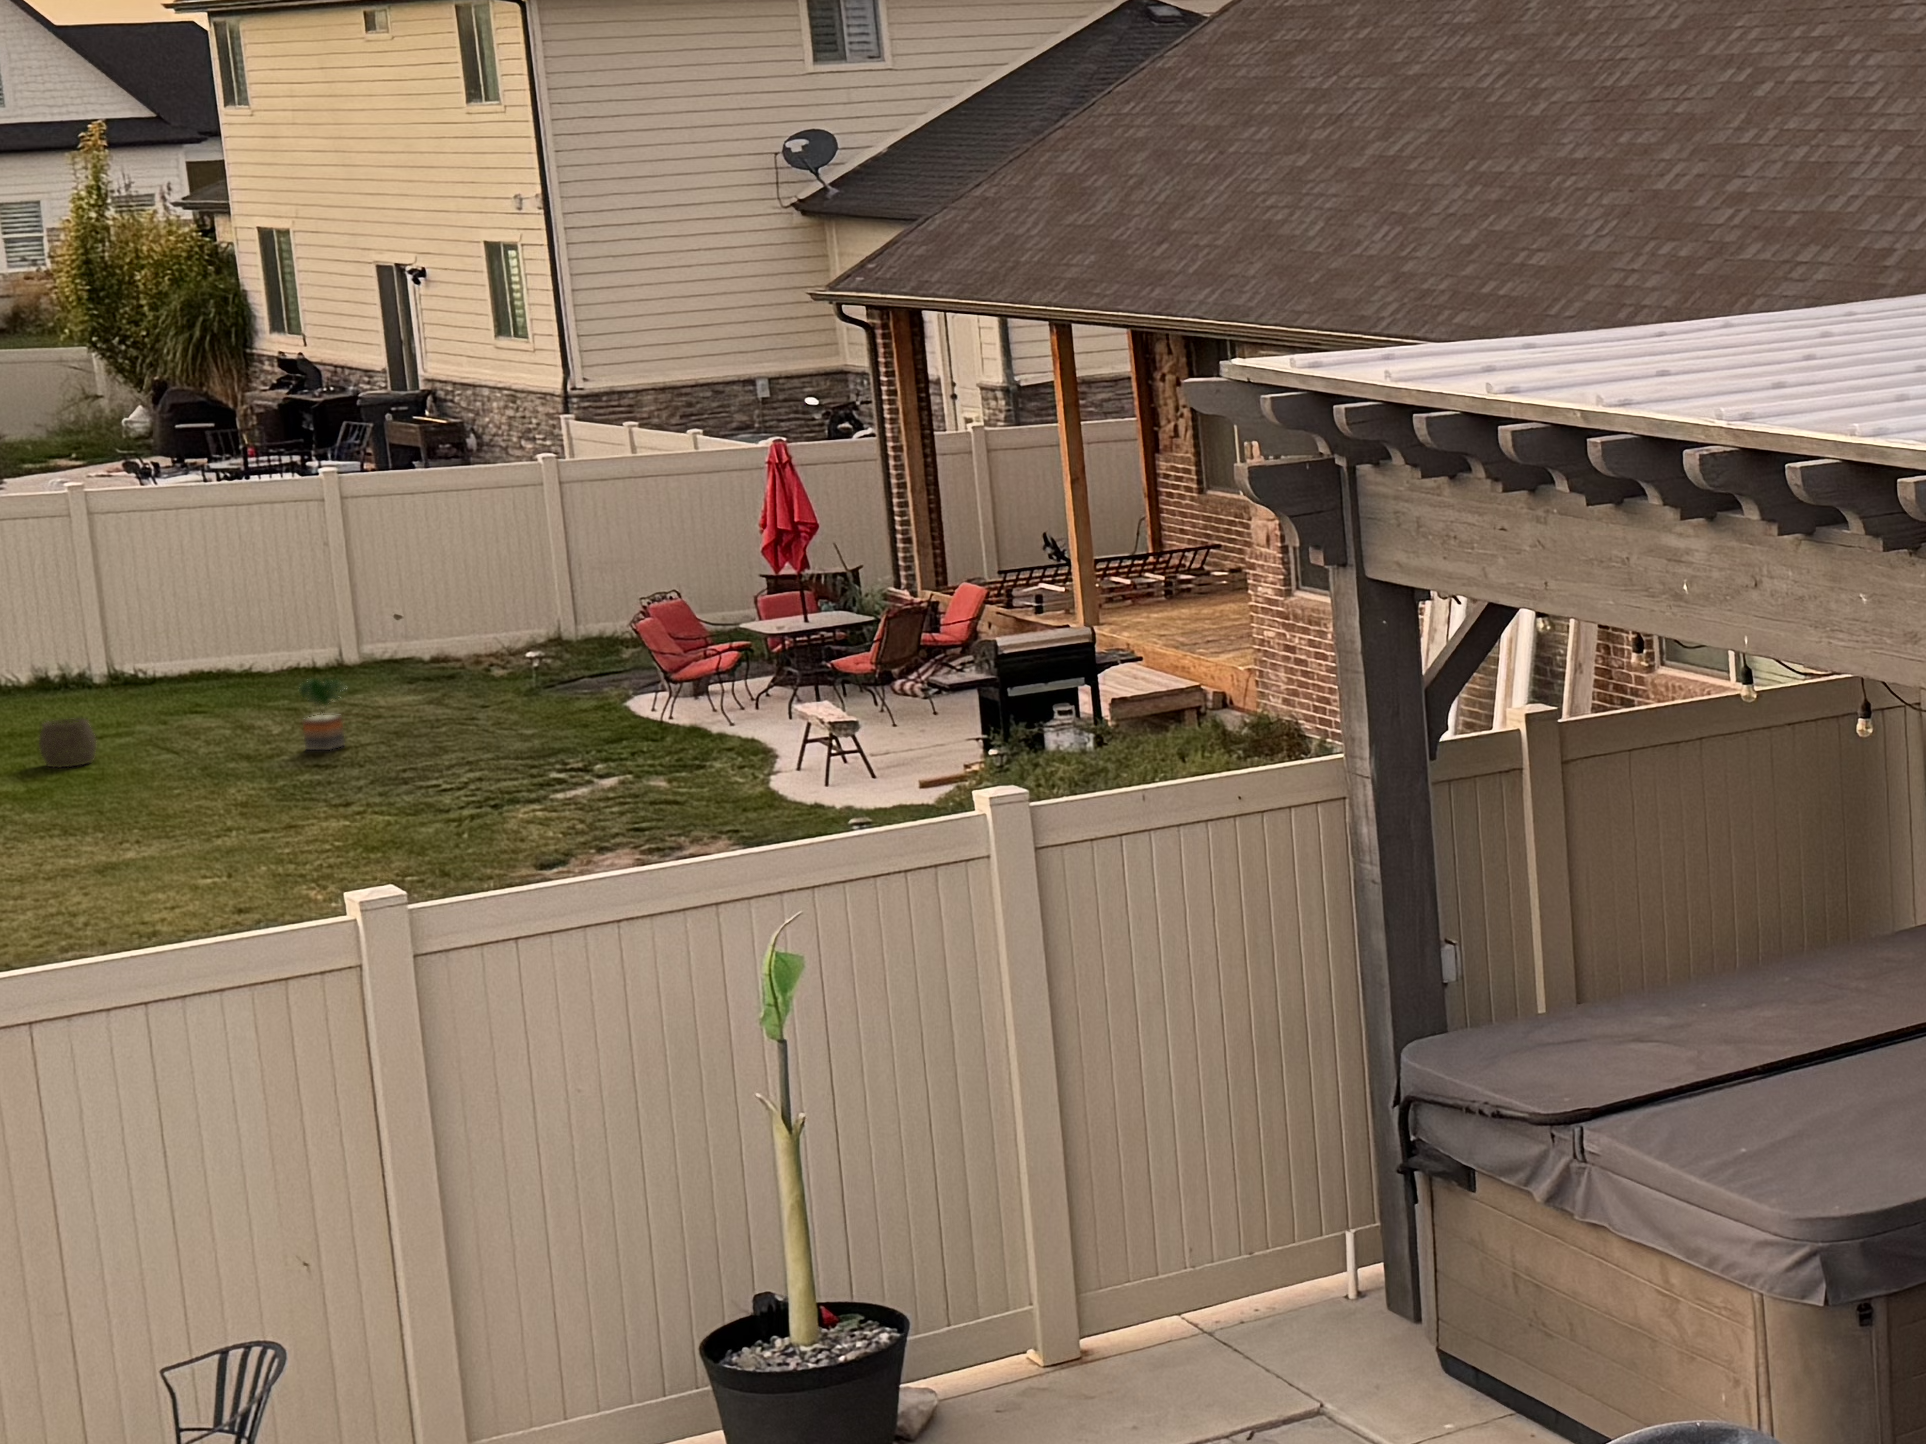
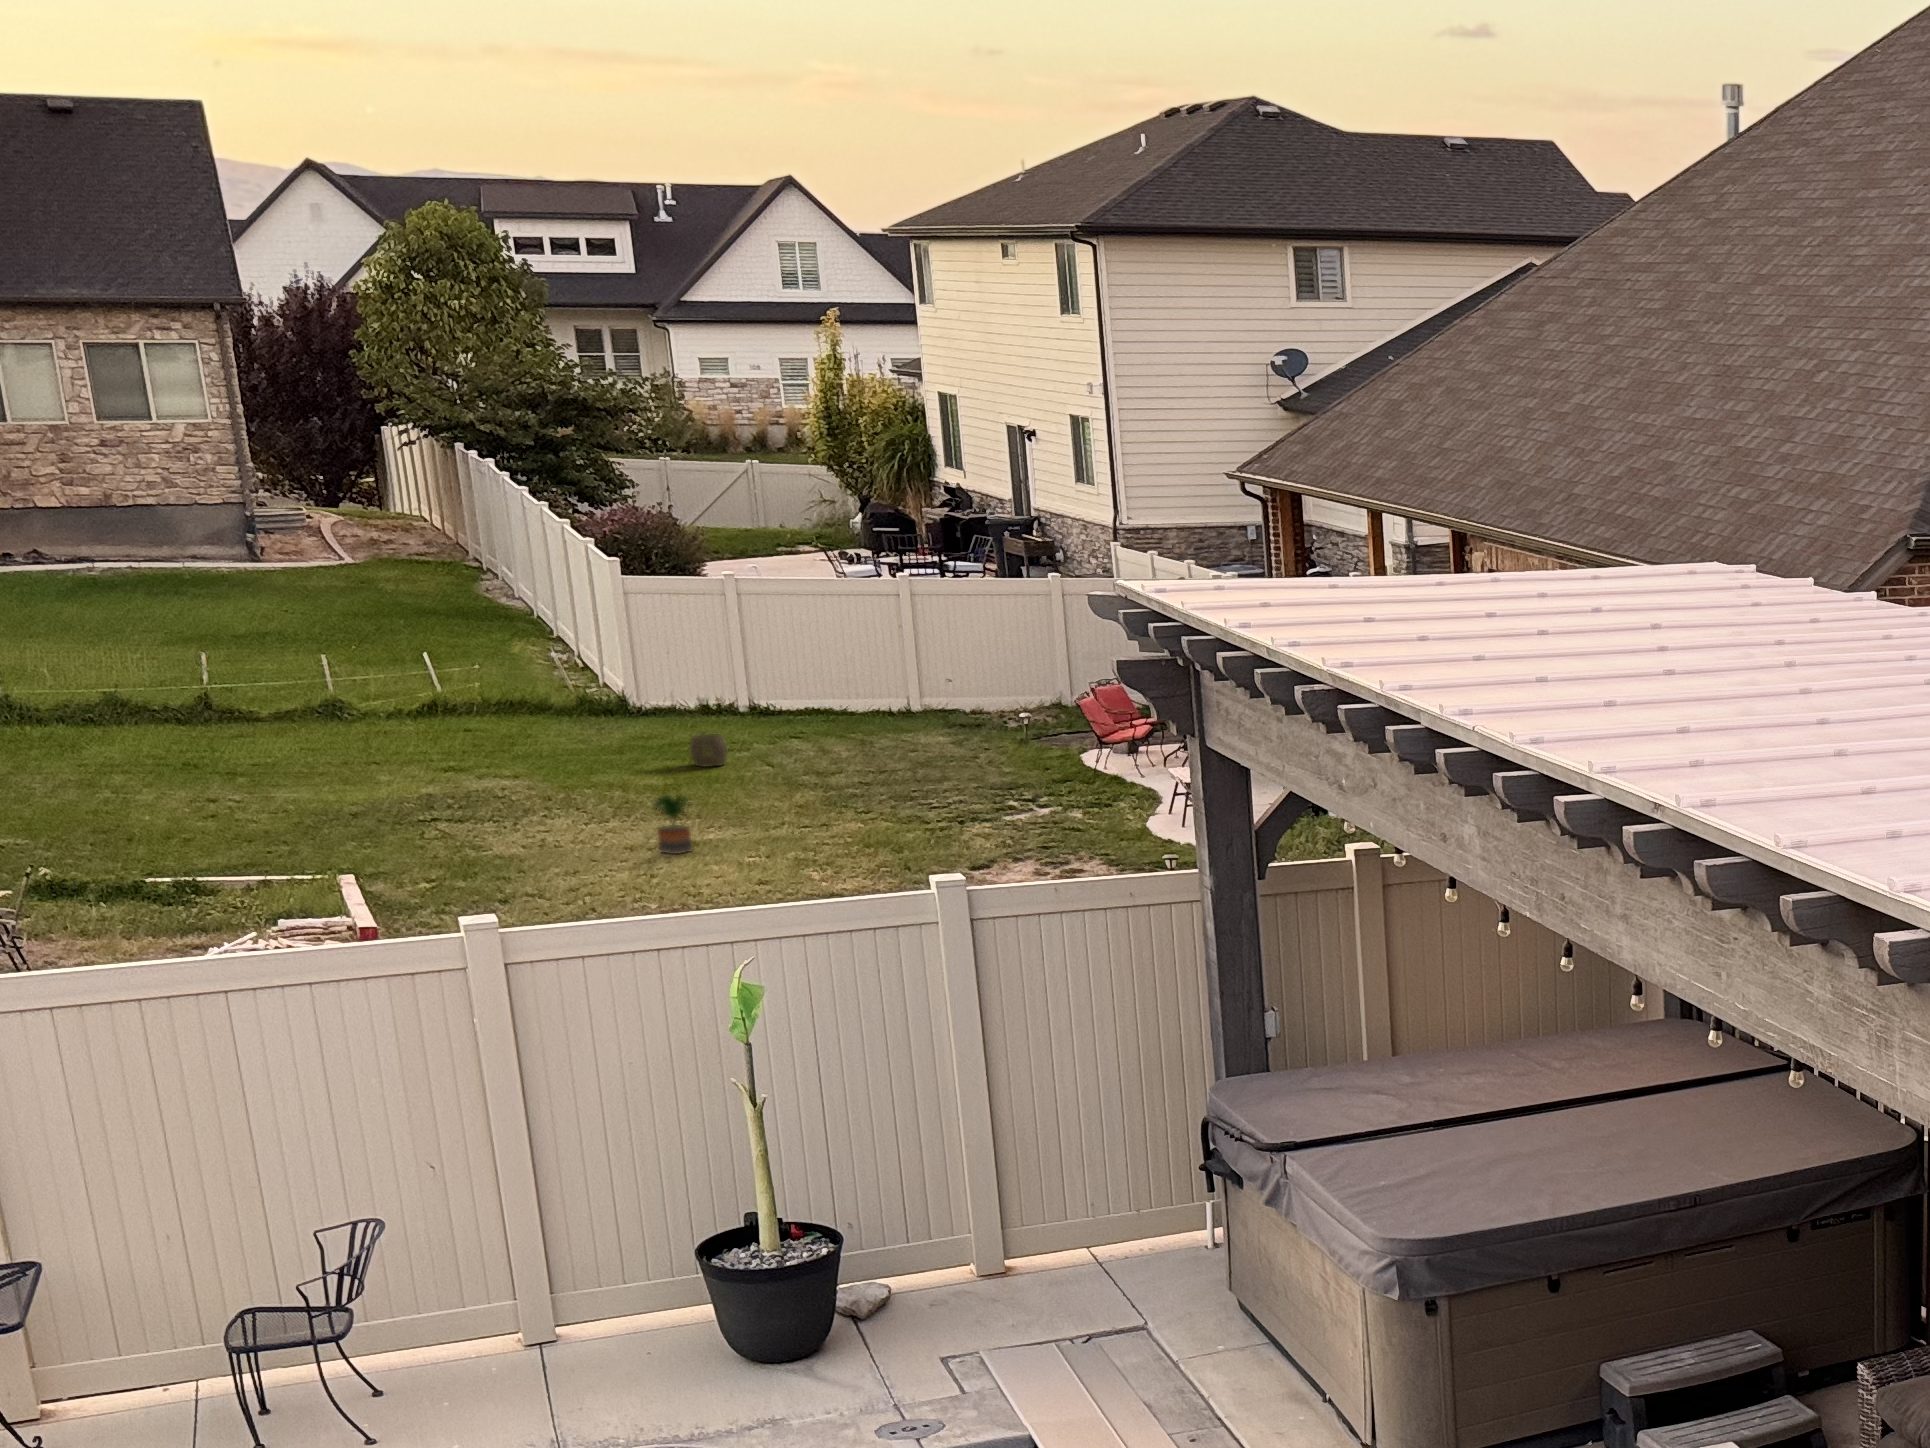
potted tree: present [299,679,347,750] -> present [654,795,693,854]

